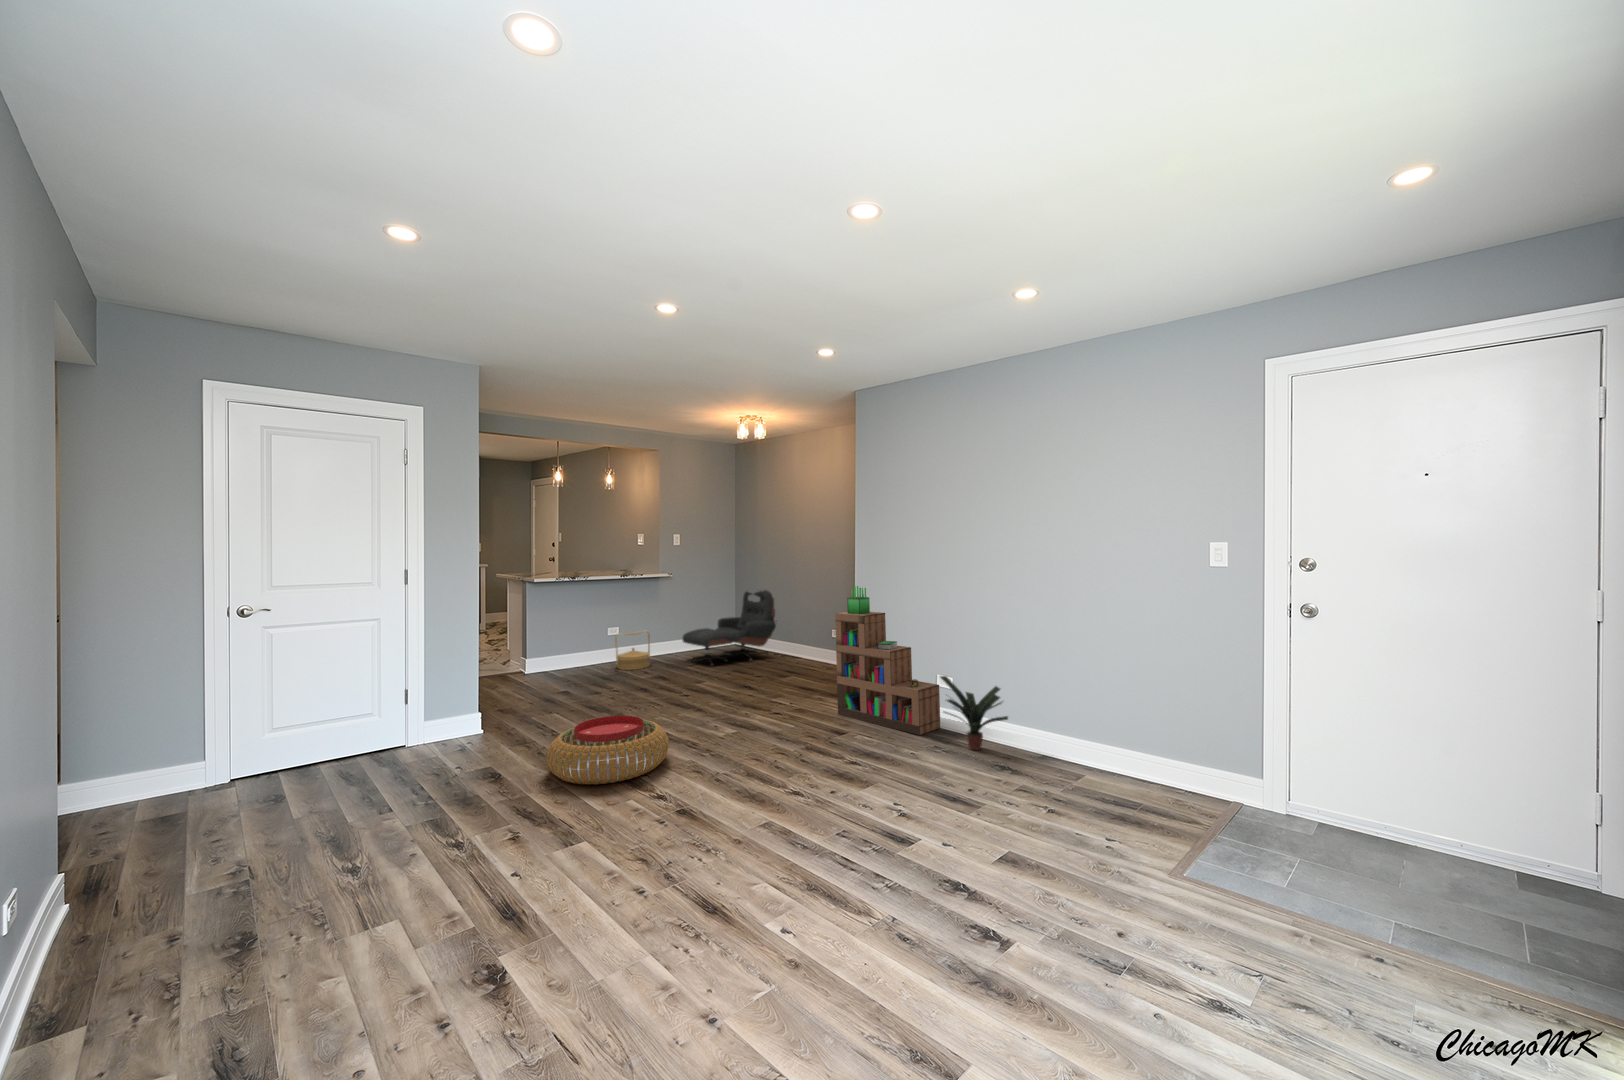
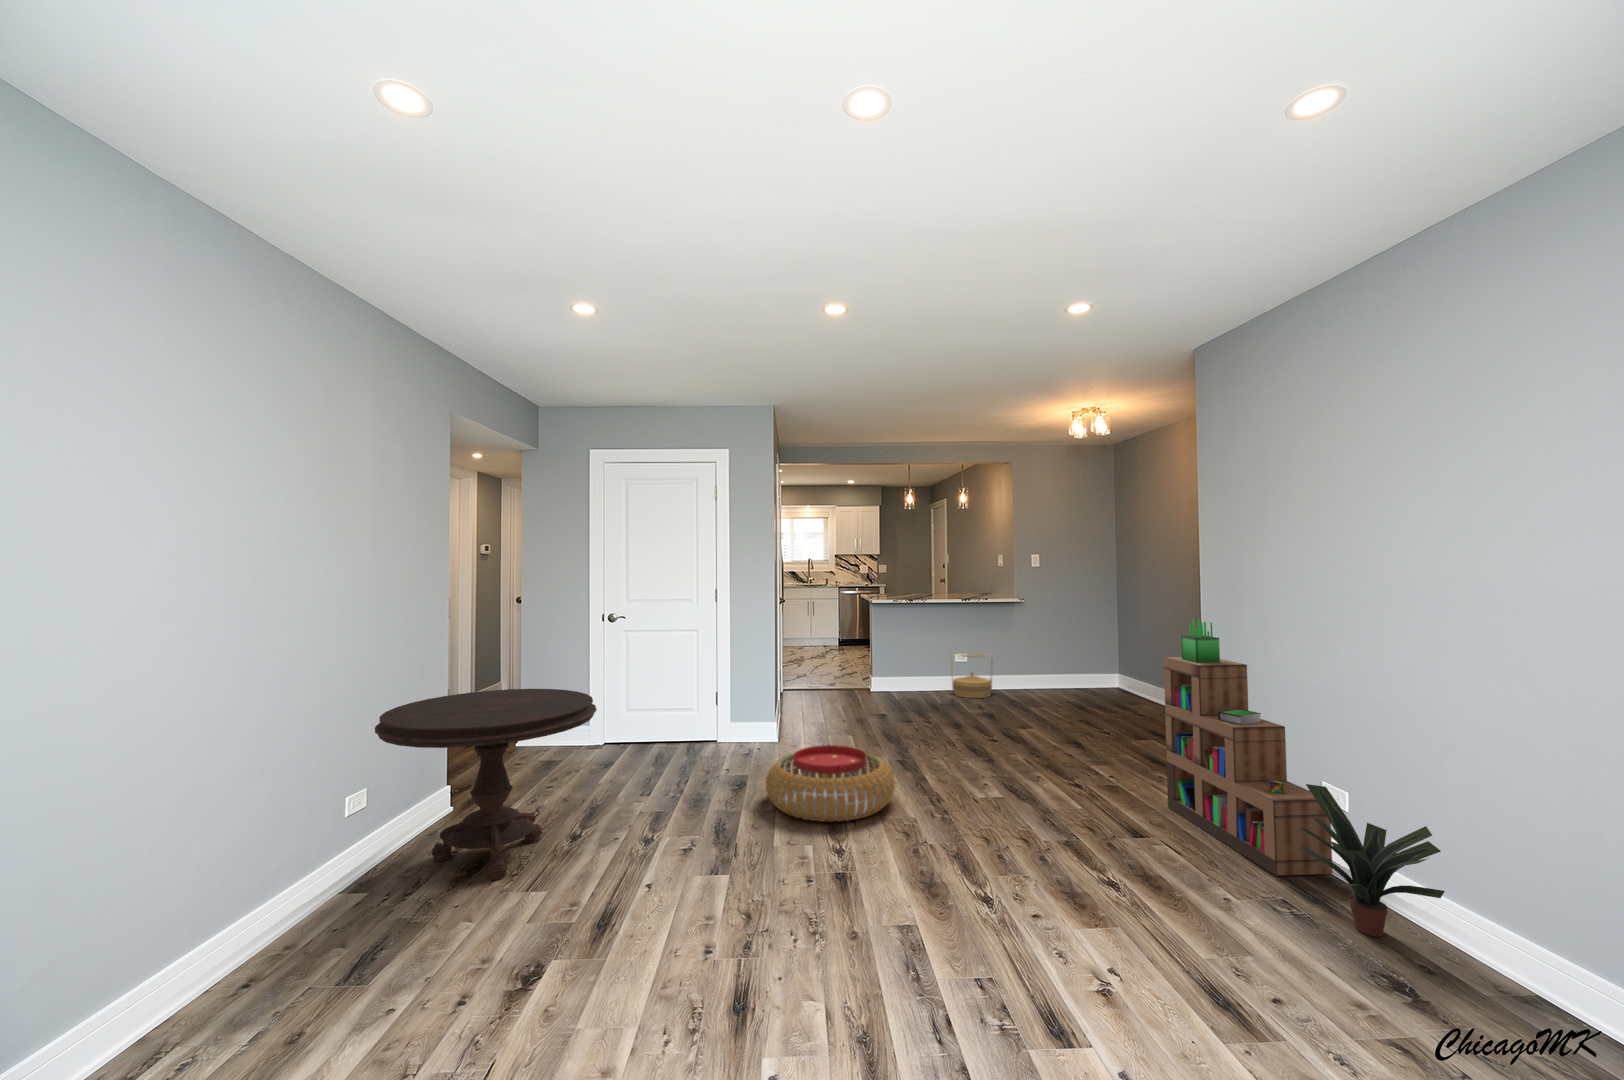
lounge chair: present [682,590,776,666] -> none [1032,613,1167,708]
side table: none [80,704,415,951] -> present [375,689,597,880]

